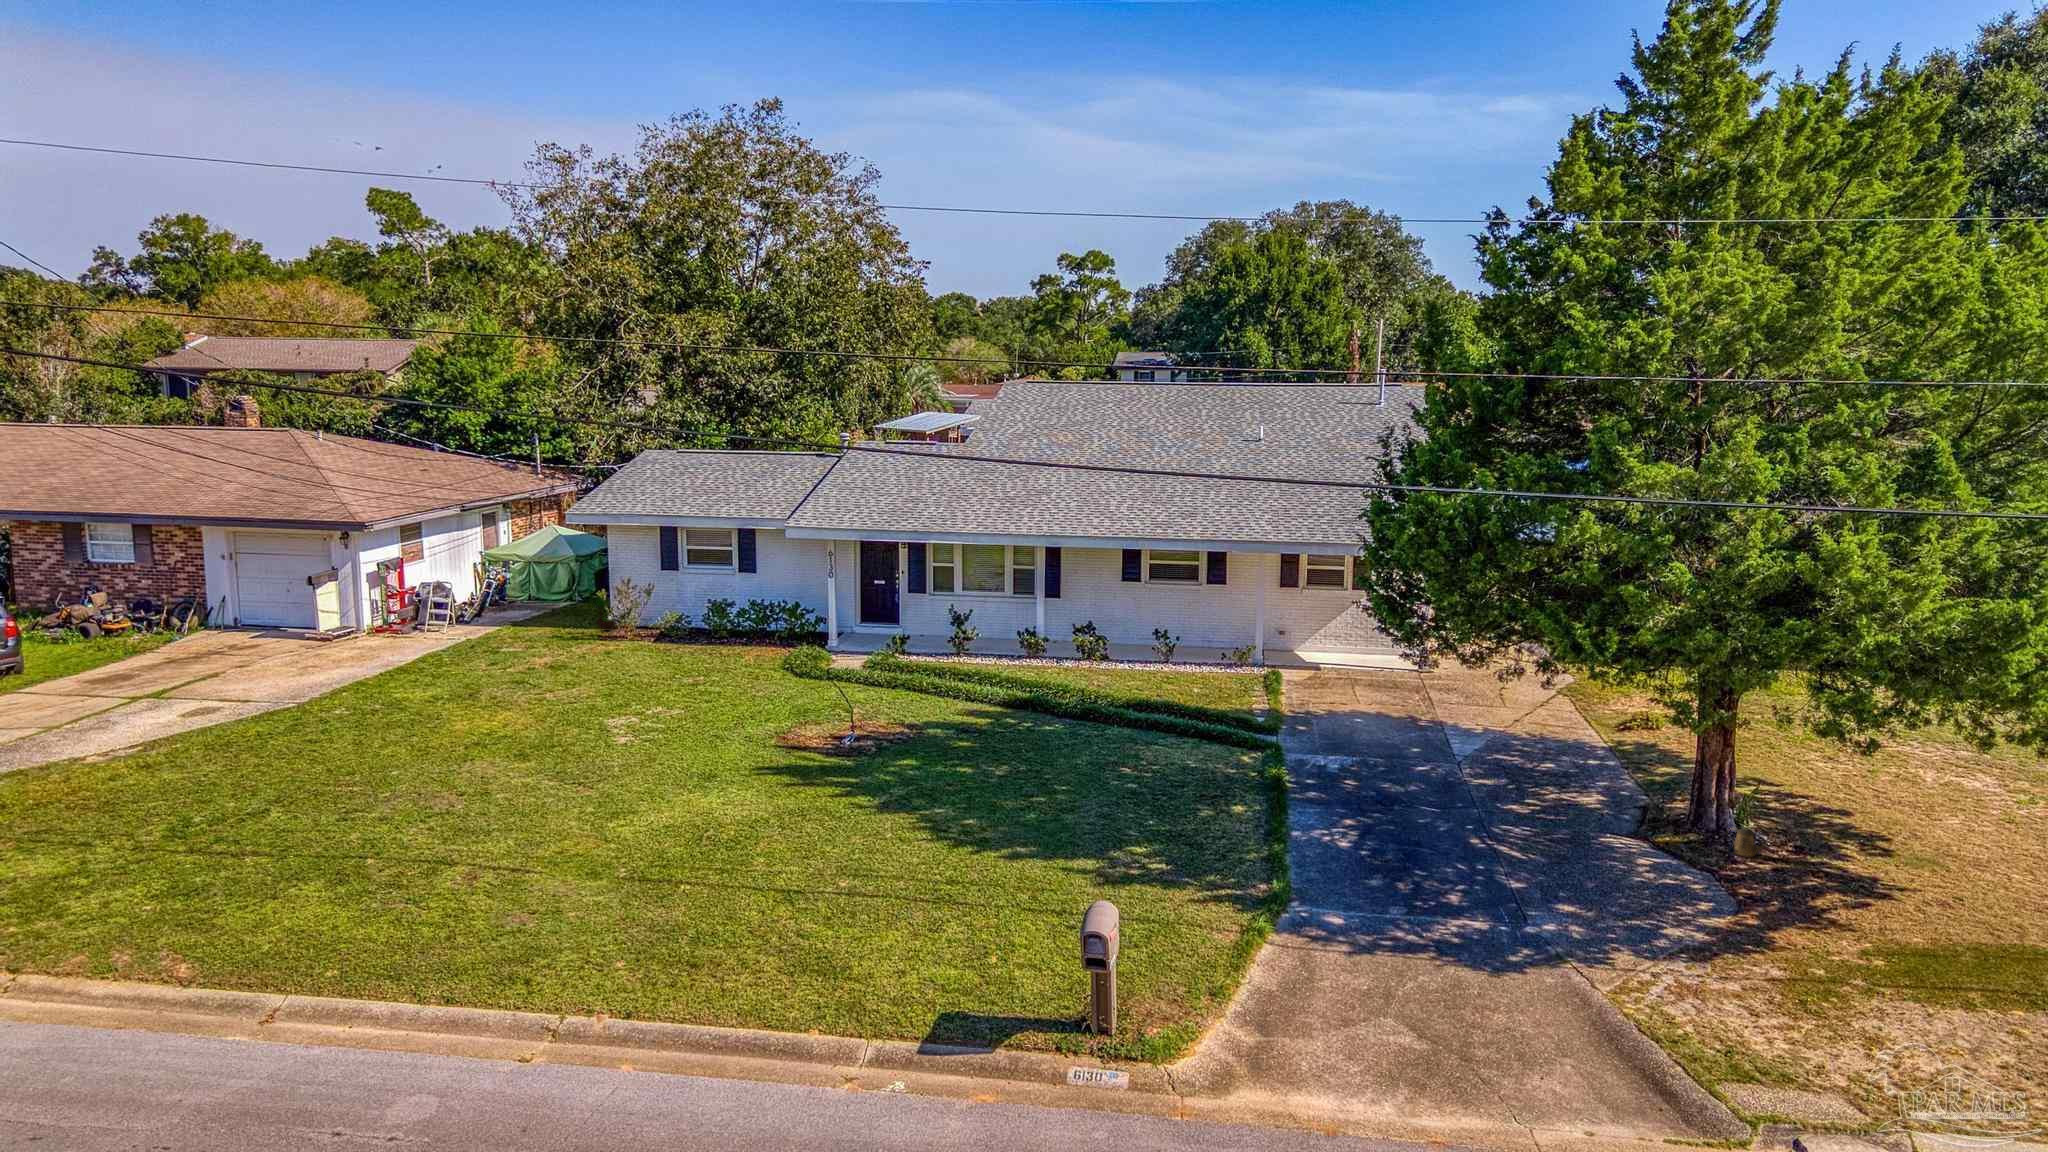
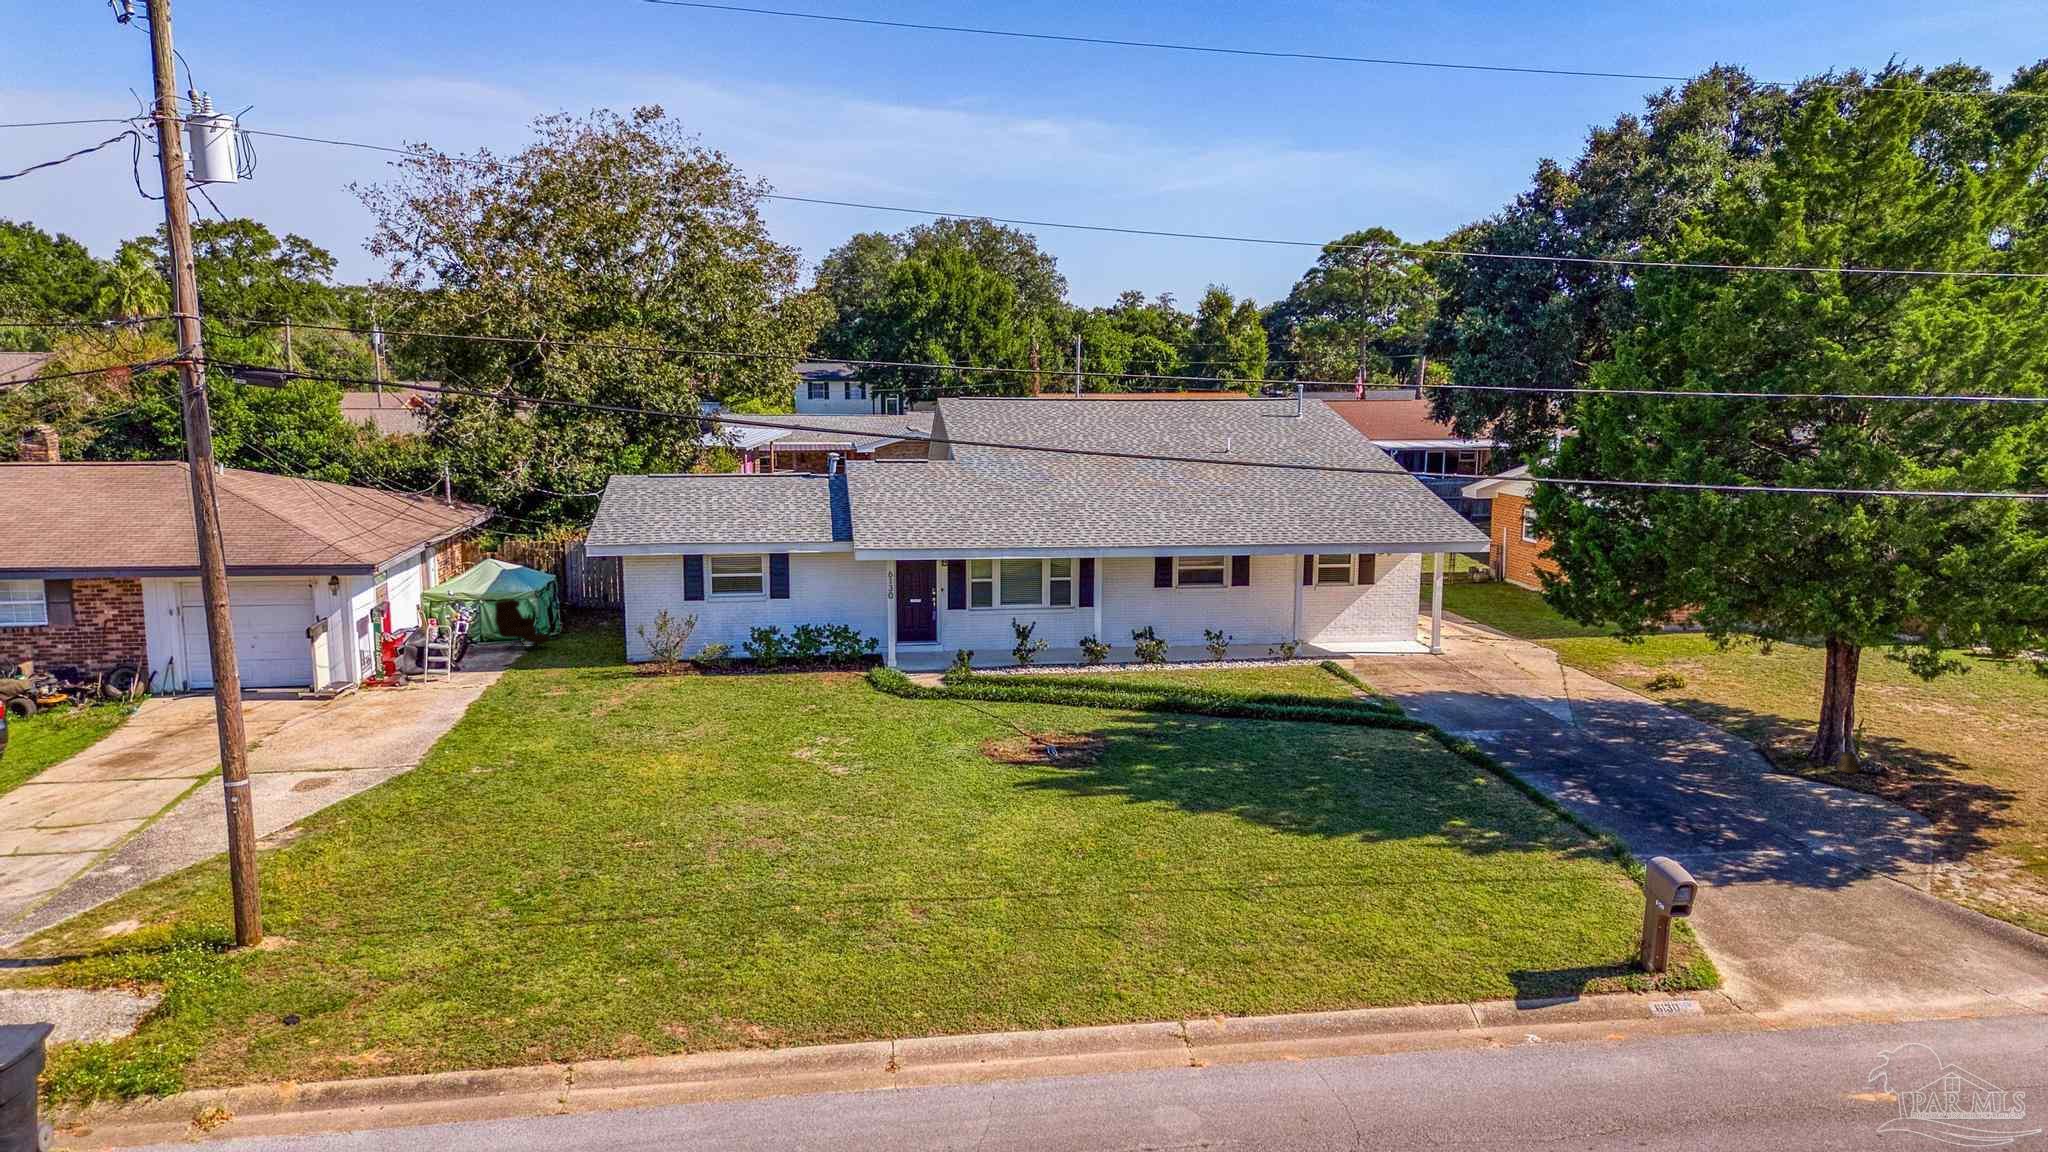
lounge chair: none [517,561,562,609] -> present [495,599,550,648]
potted tree: present [590,596,615,631] -> none [617,627,647,668]

